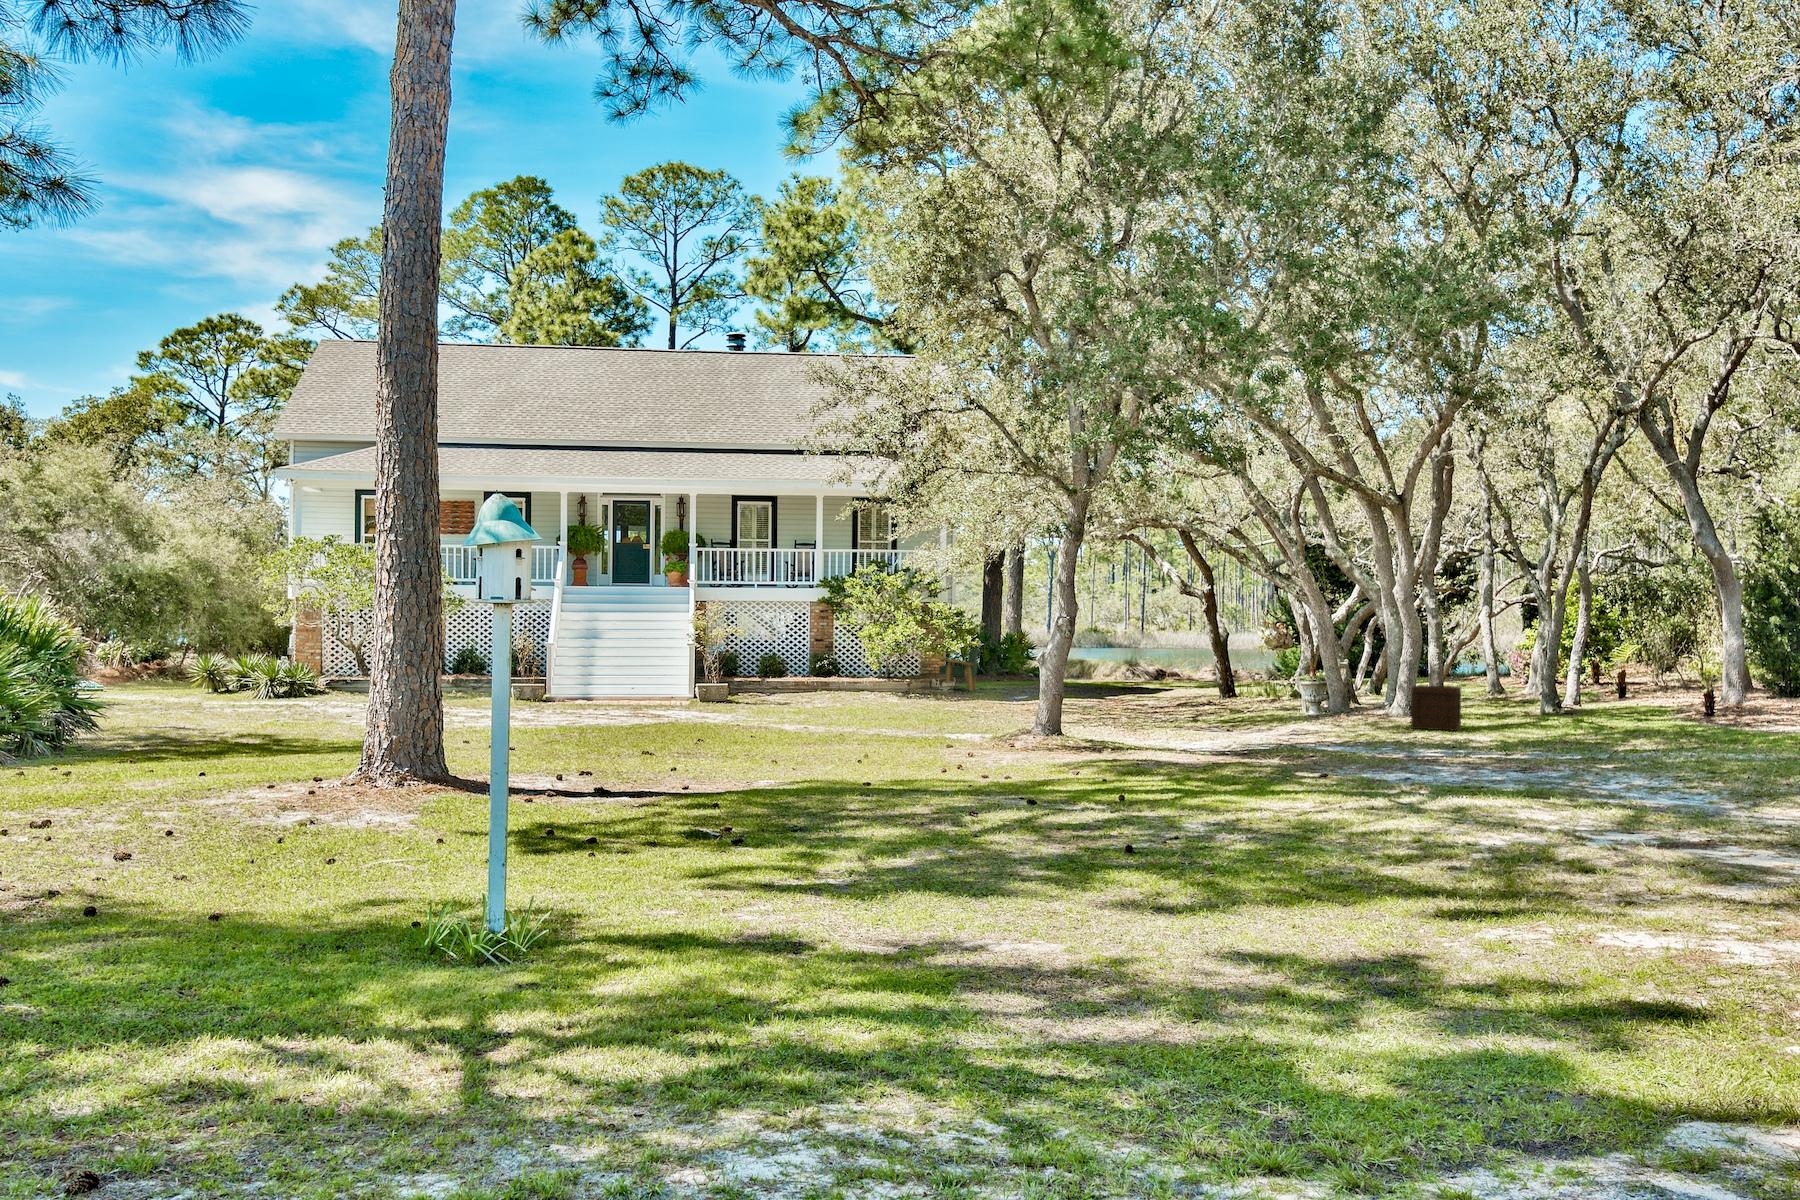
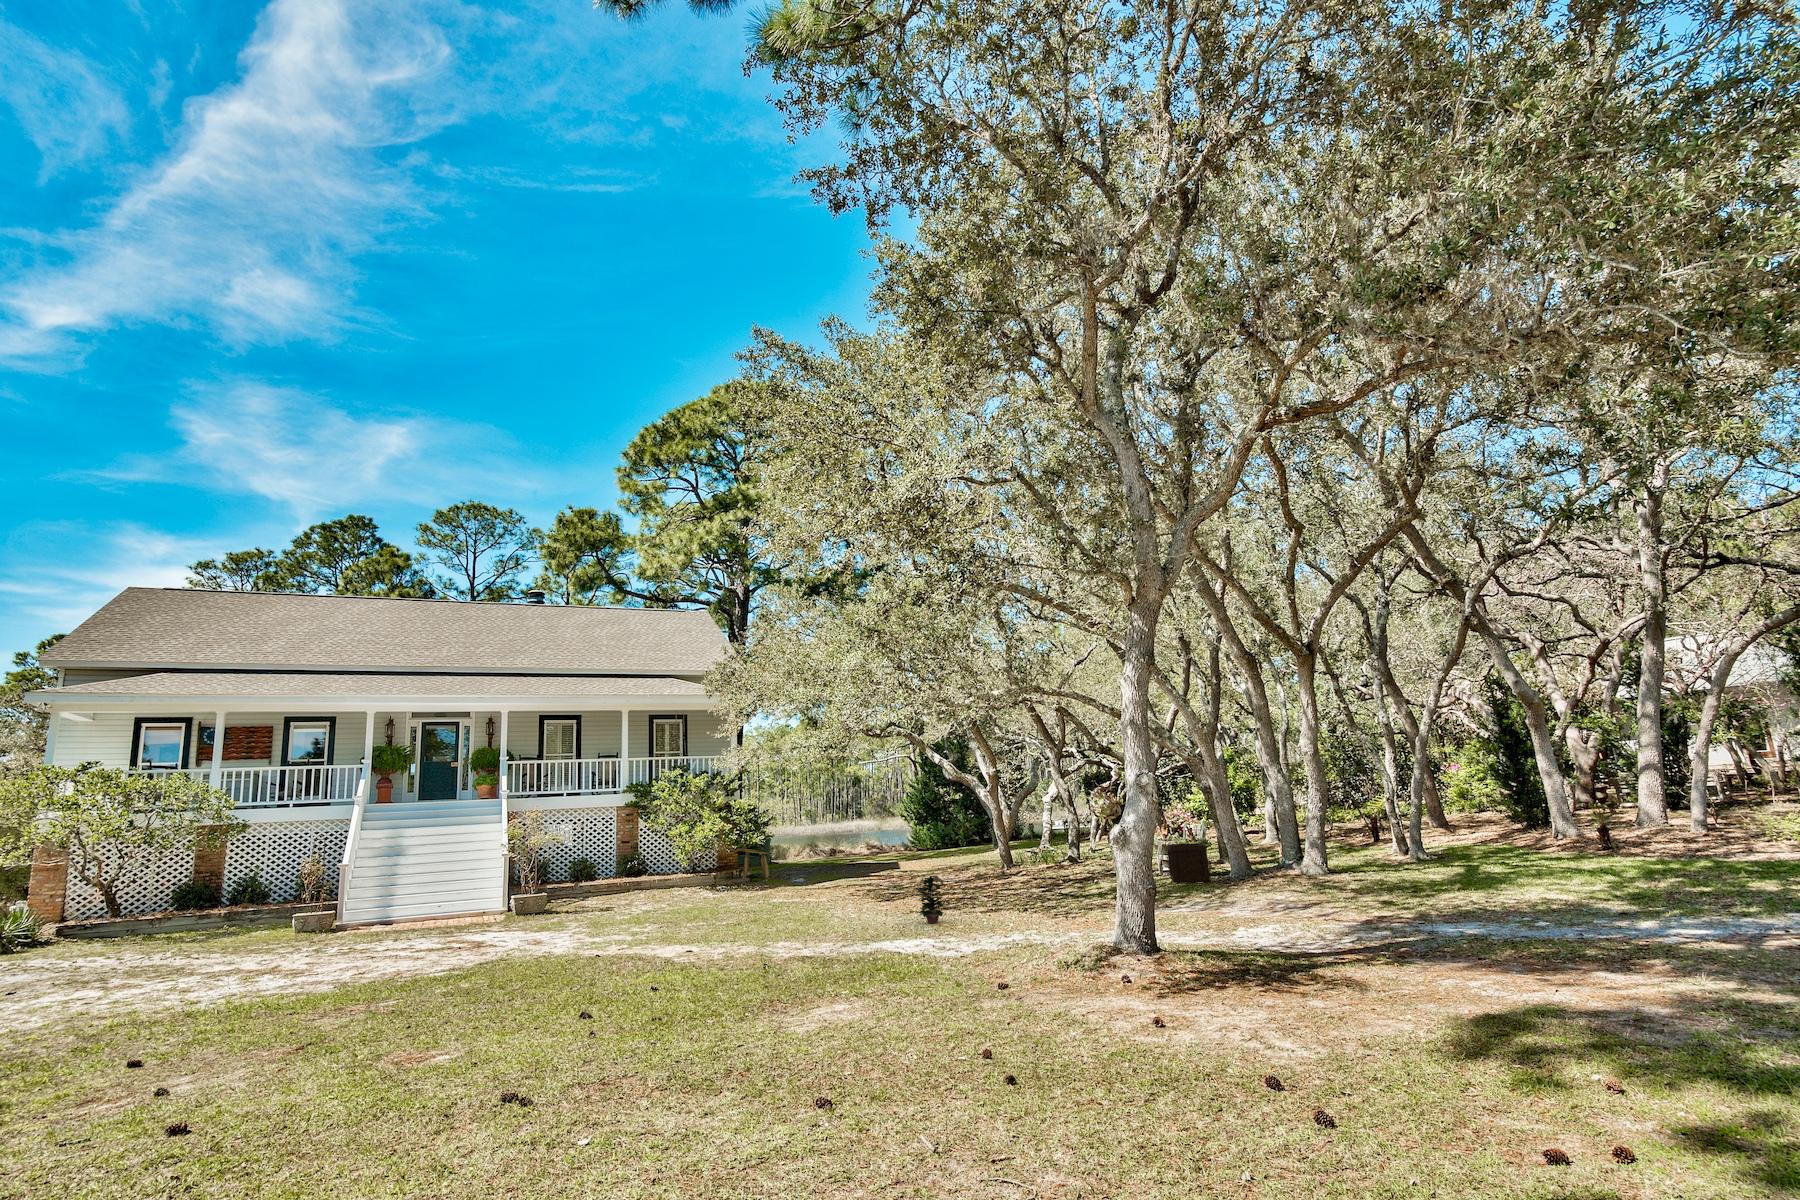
decorative plant: none [1060,689,1095,737] -> present [915,876,944,923]

